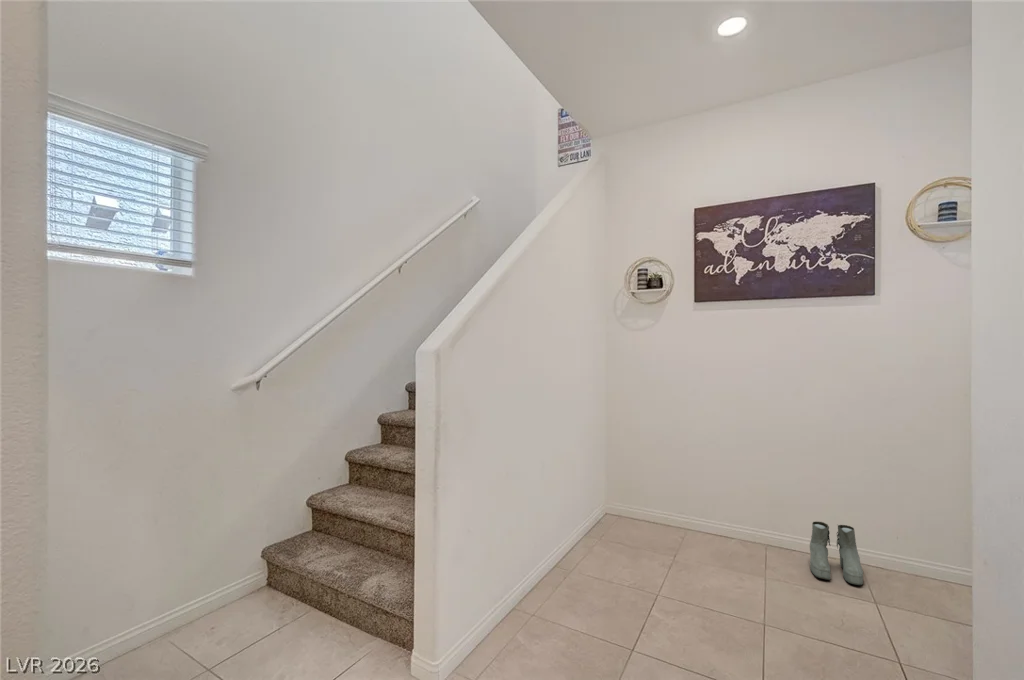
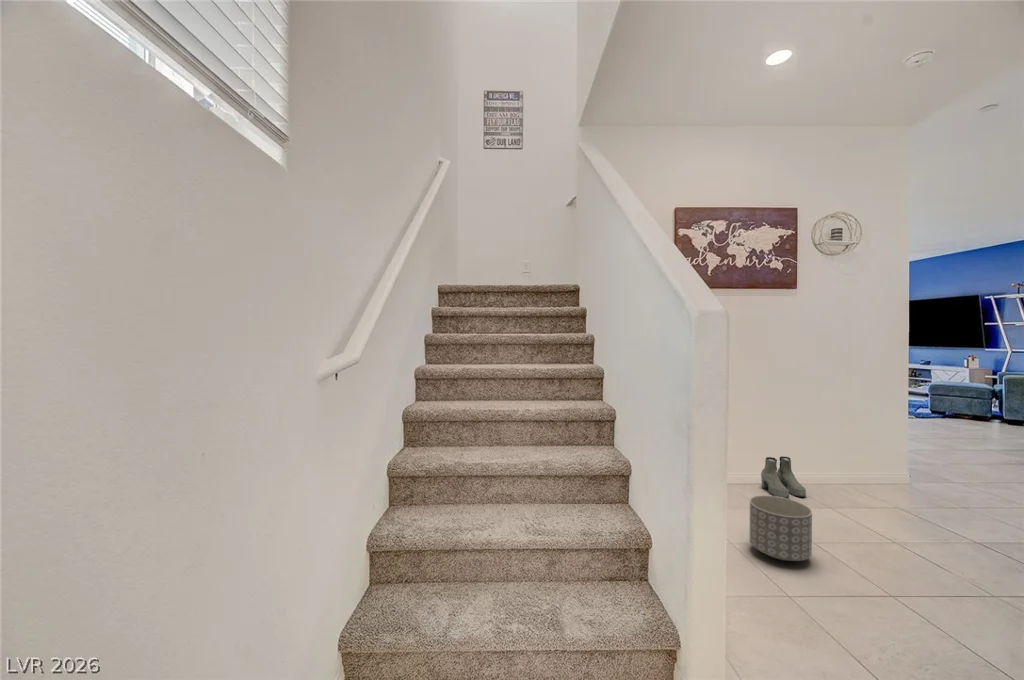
planter: none [662,551,731,637] -> present [749,495,812,561]

